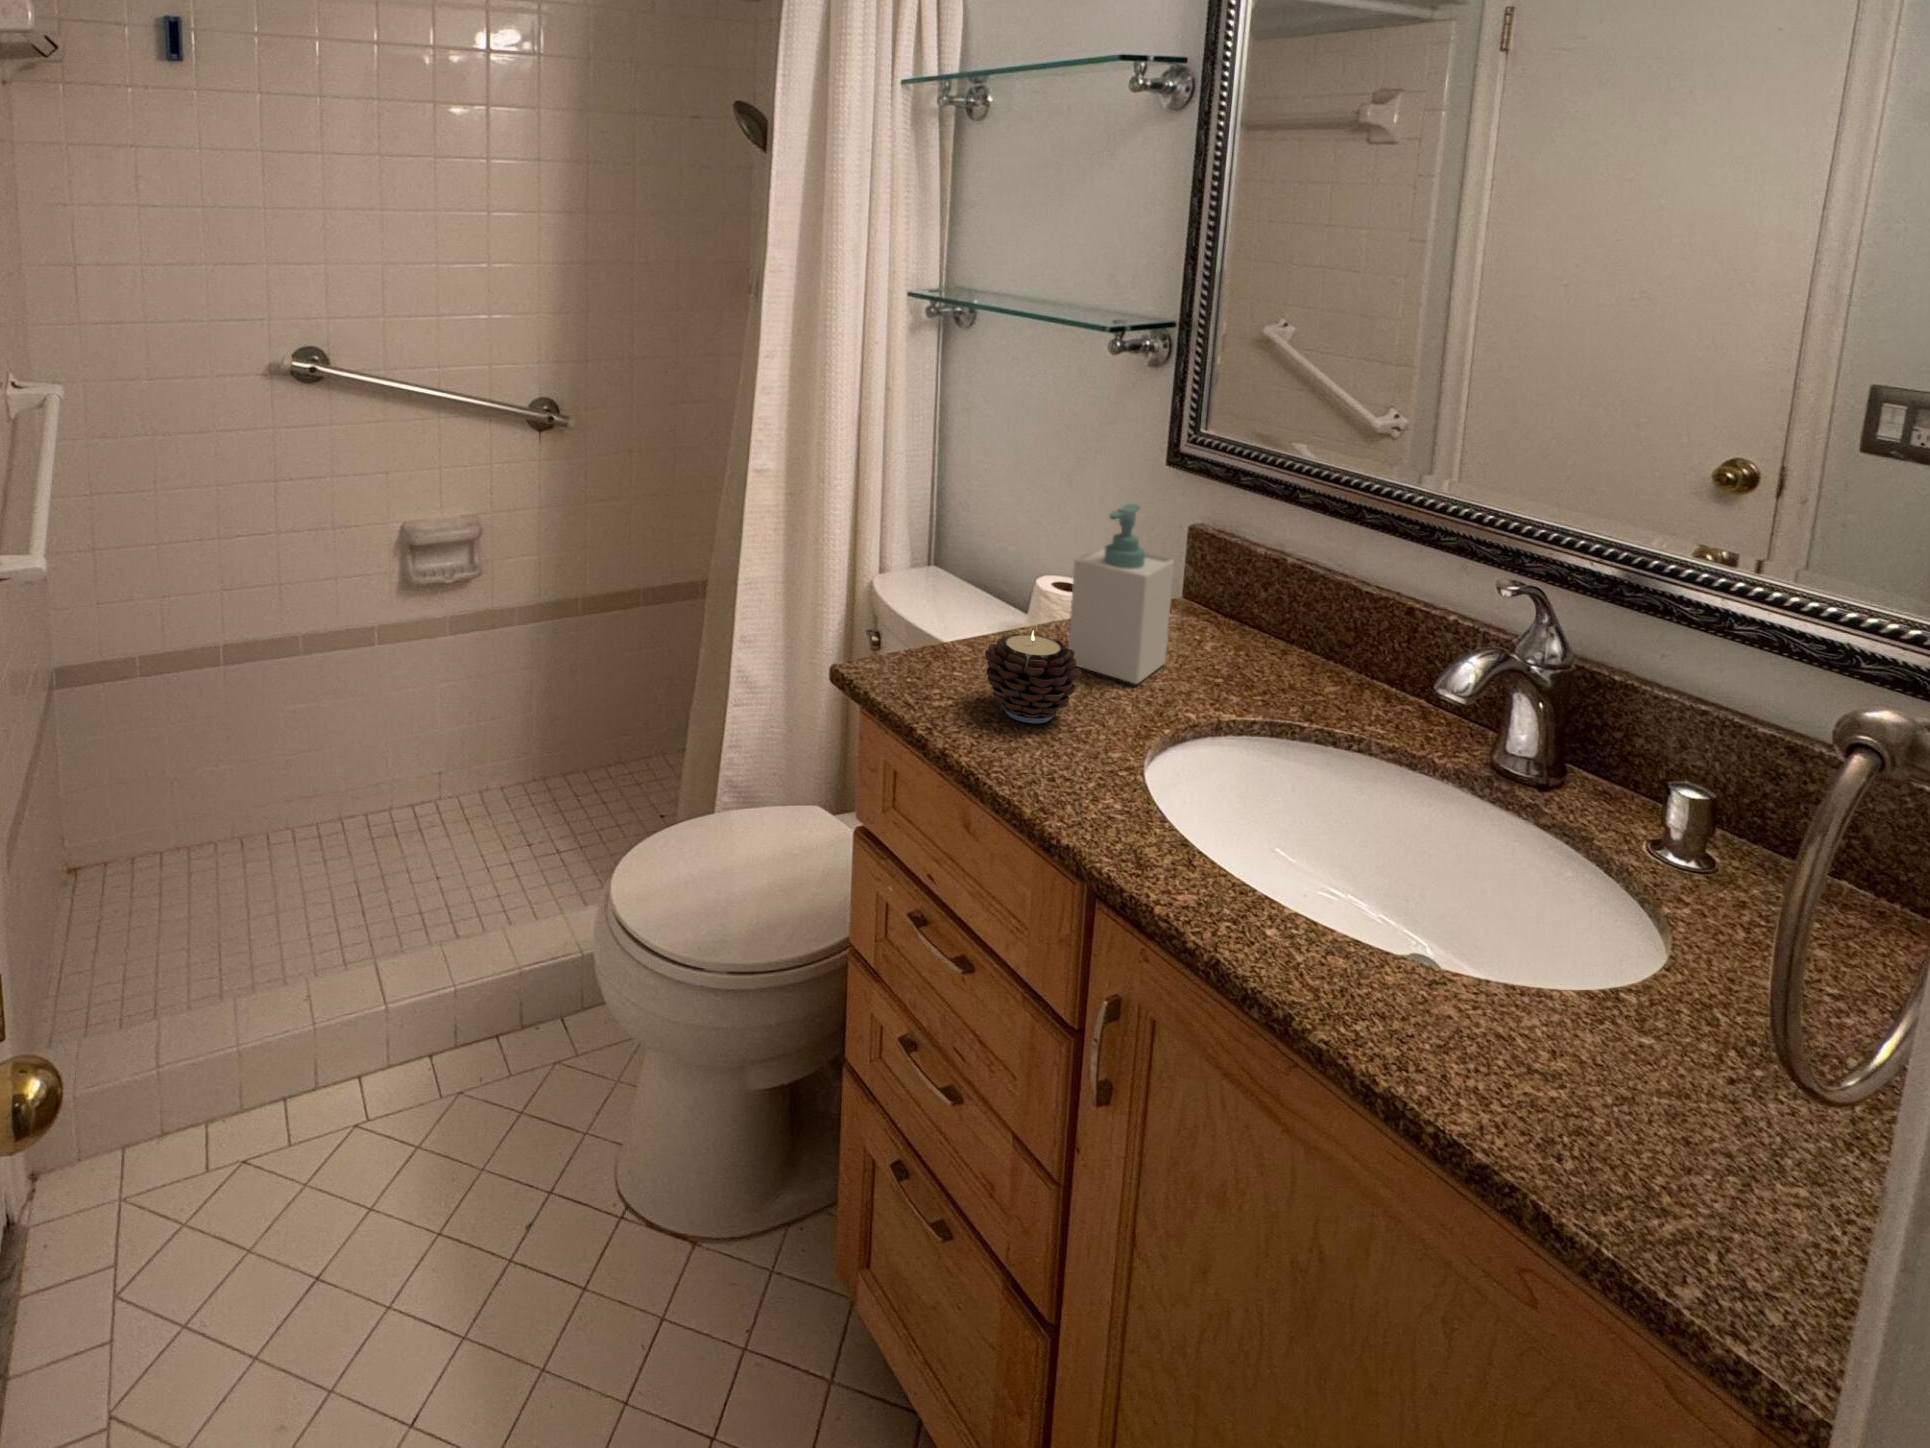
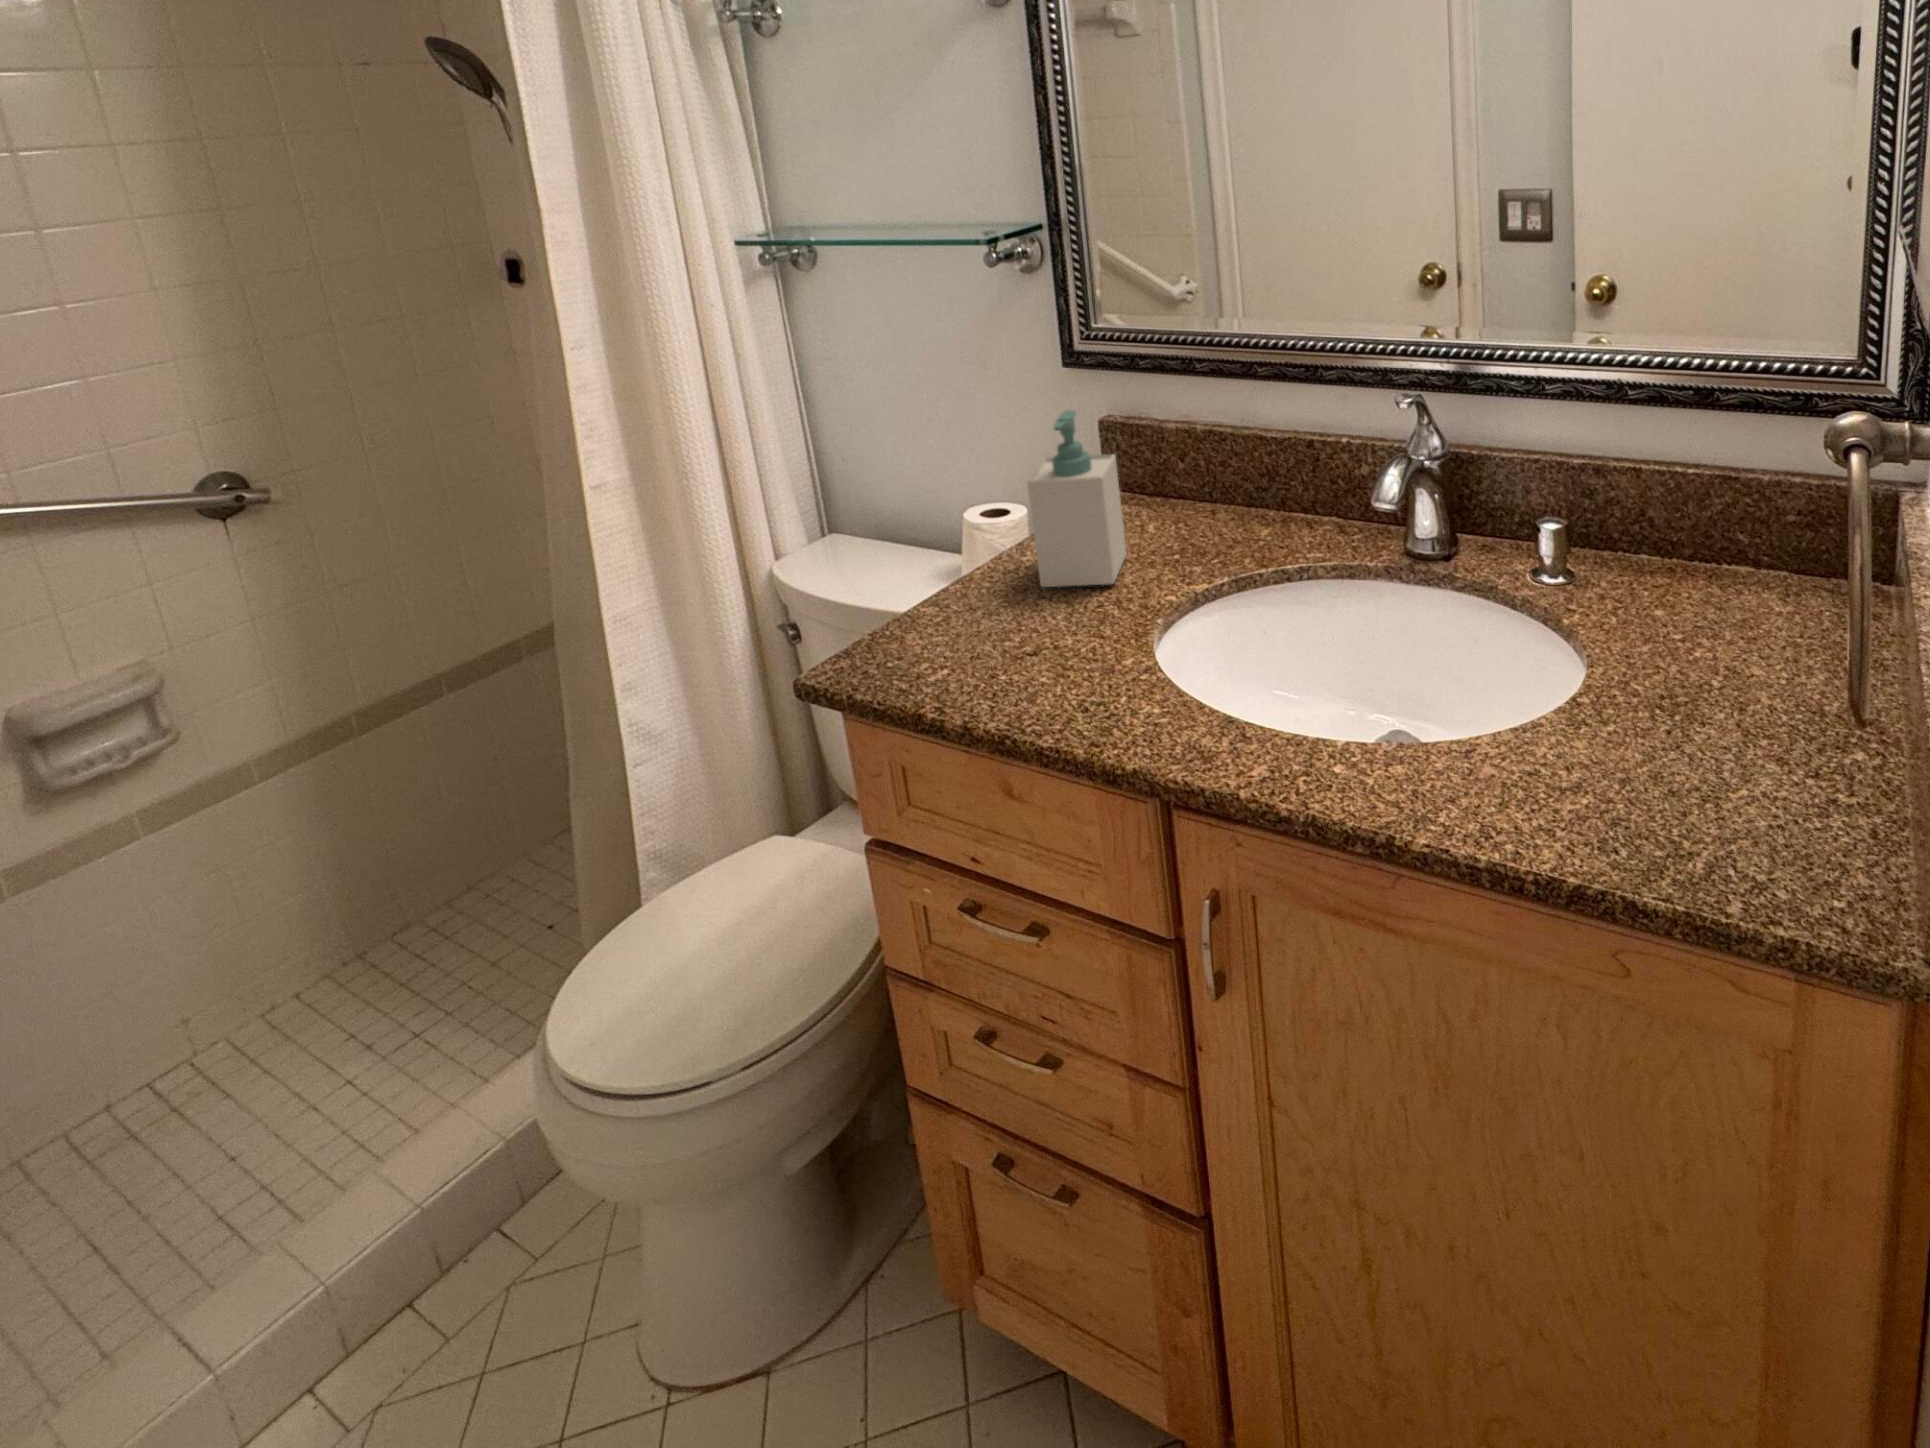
candle: present [985,630,1081,723] -> none [972,566,1075,664]

